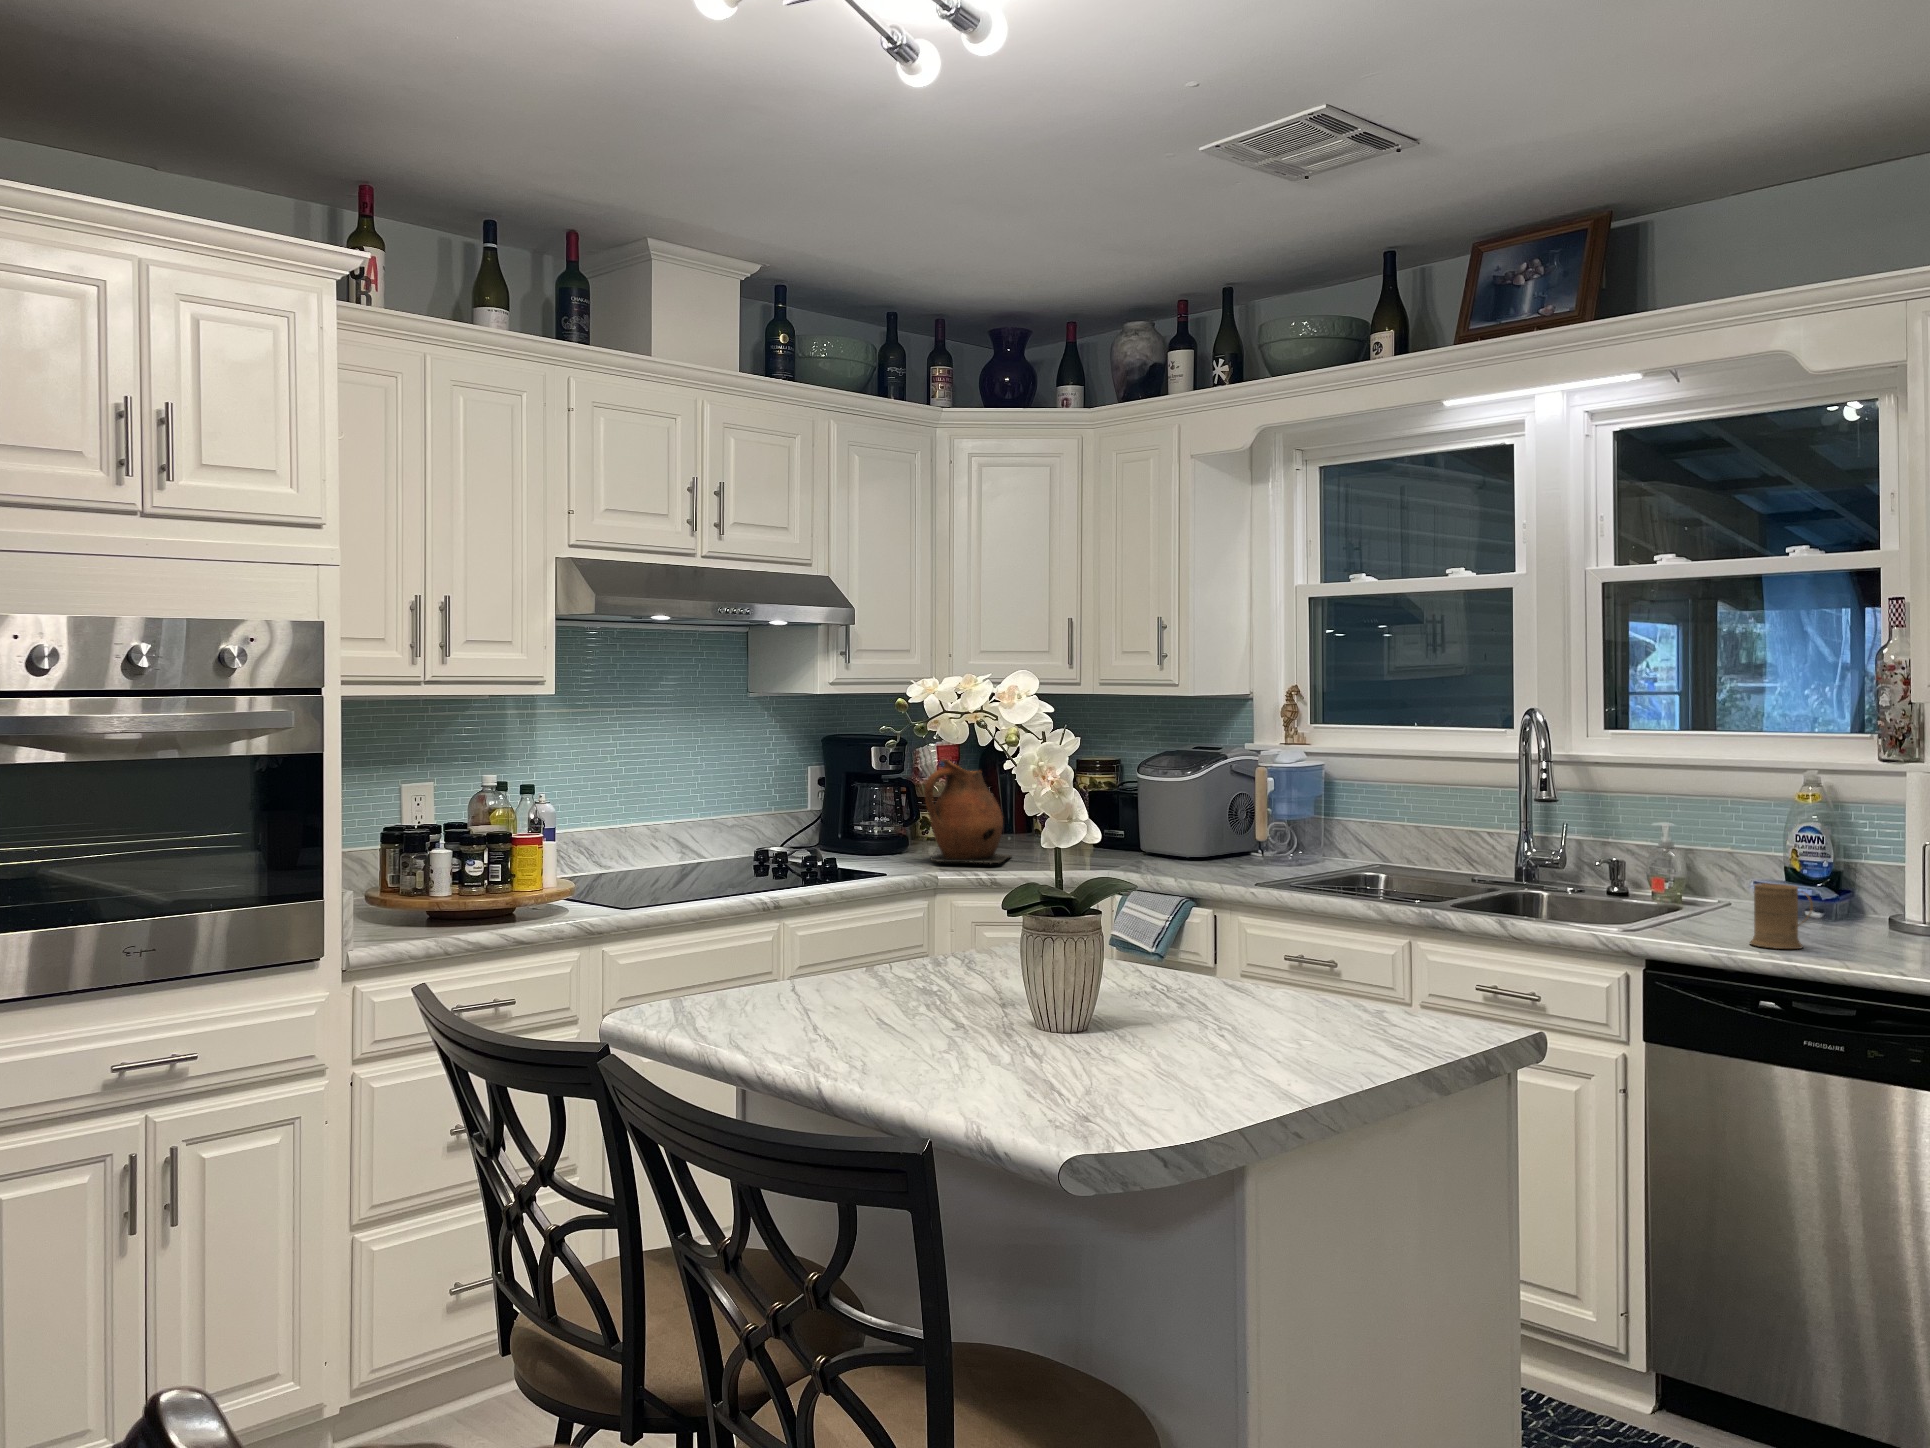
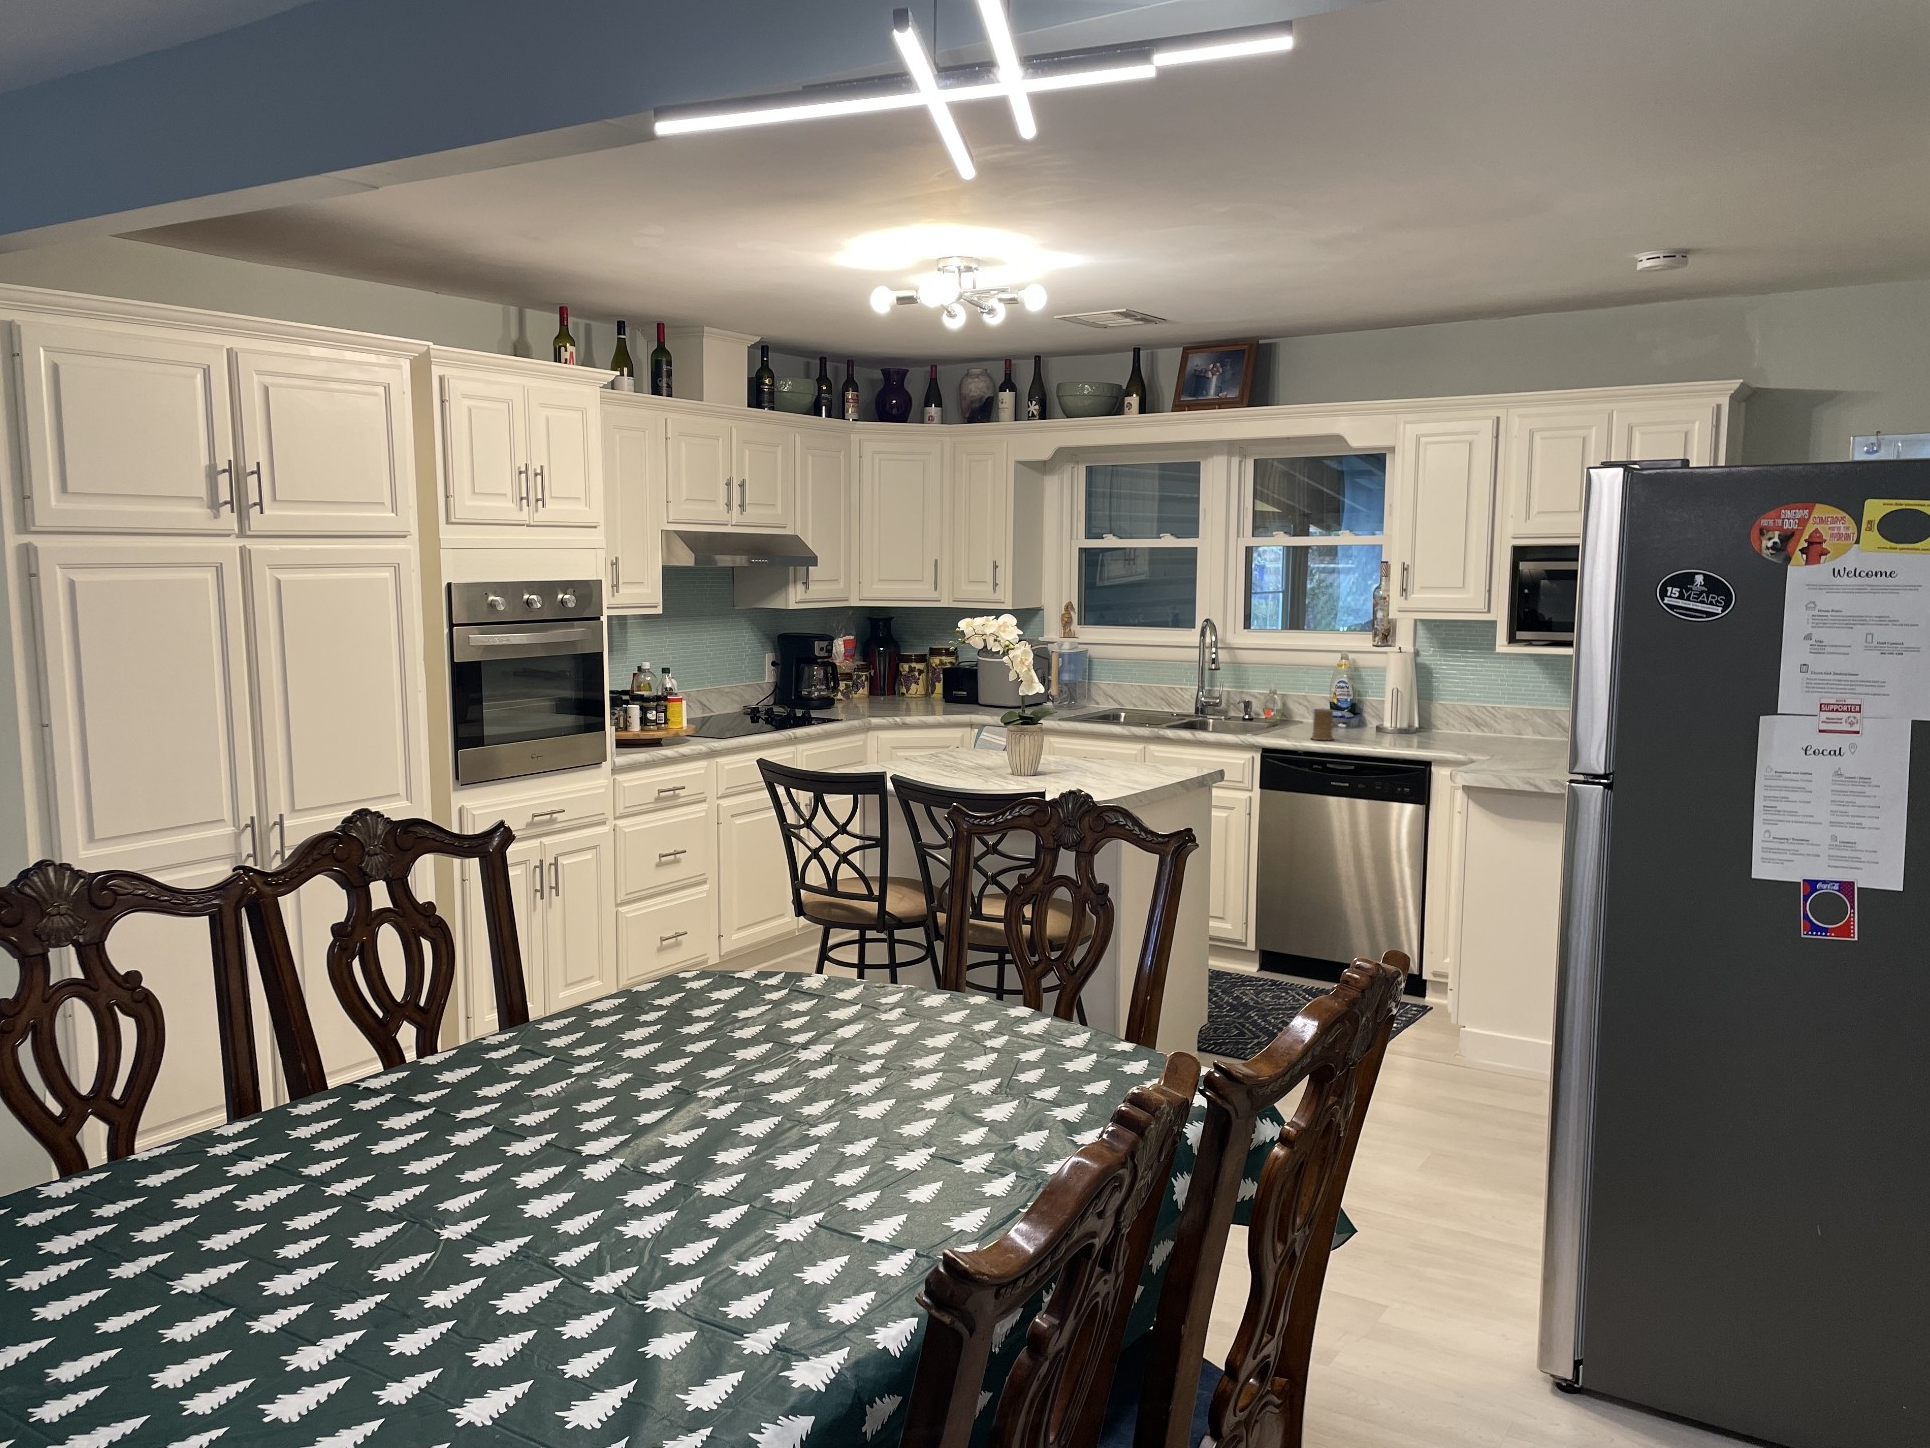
ceramic pitcher: present [924,759,1012,864] -> none [858,649,907,712]

